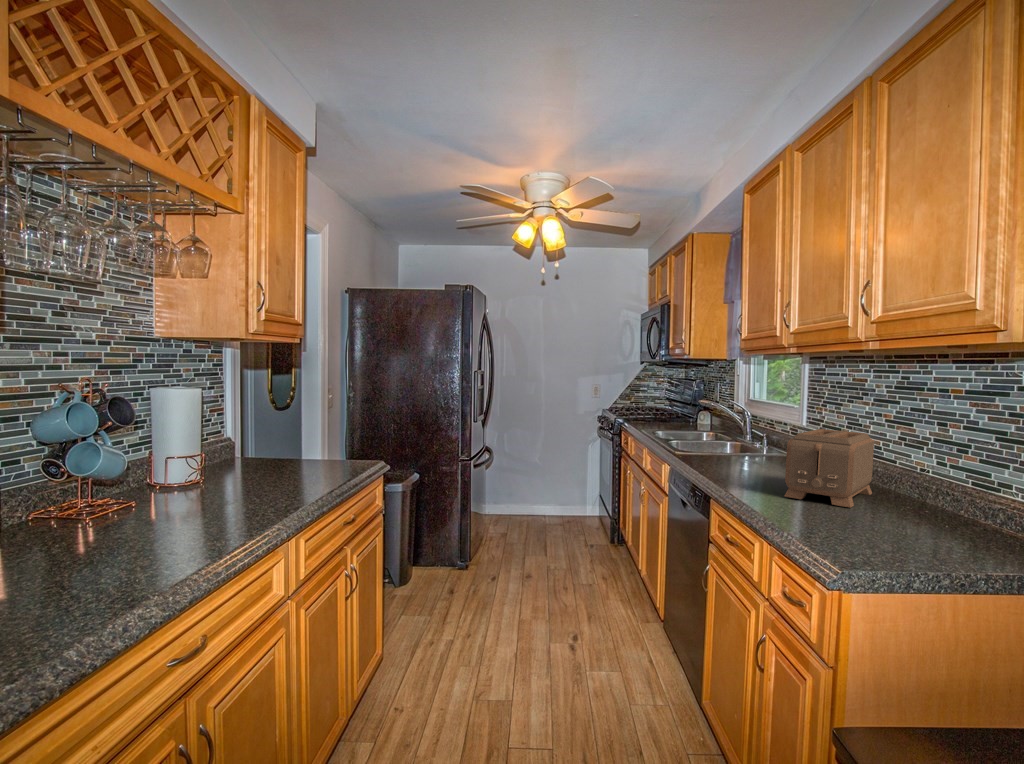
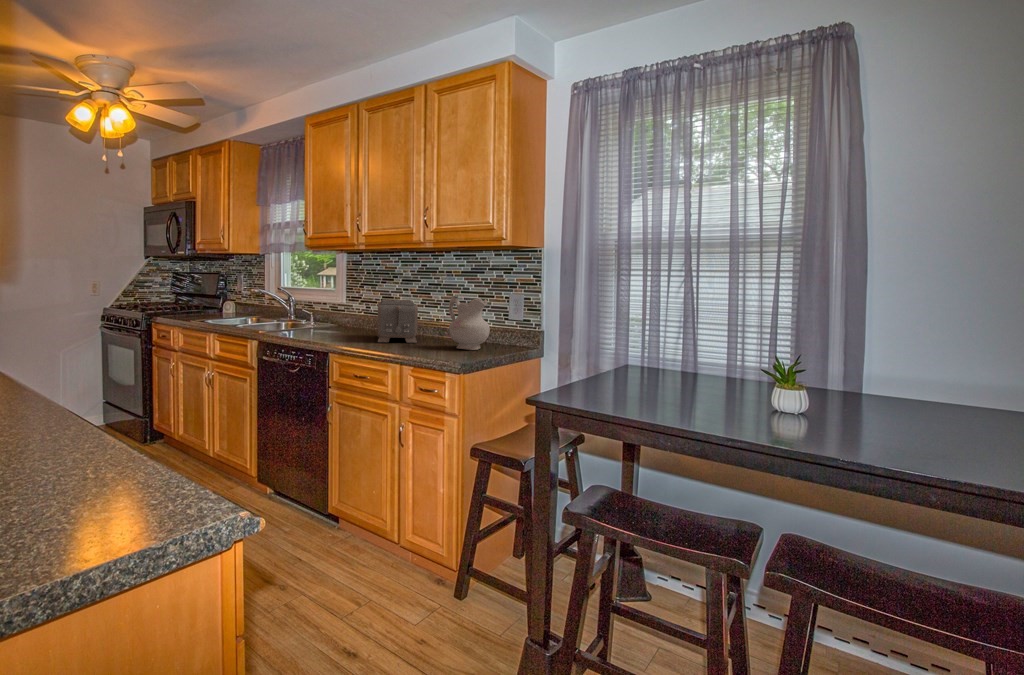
ceramic pitcher: none [890,436,983,546] -> present [449,296,490,350]

